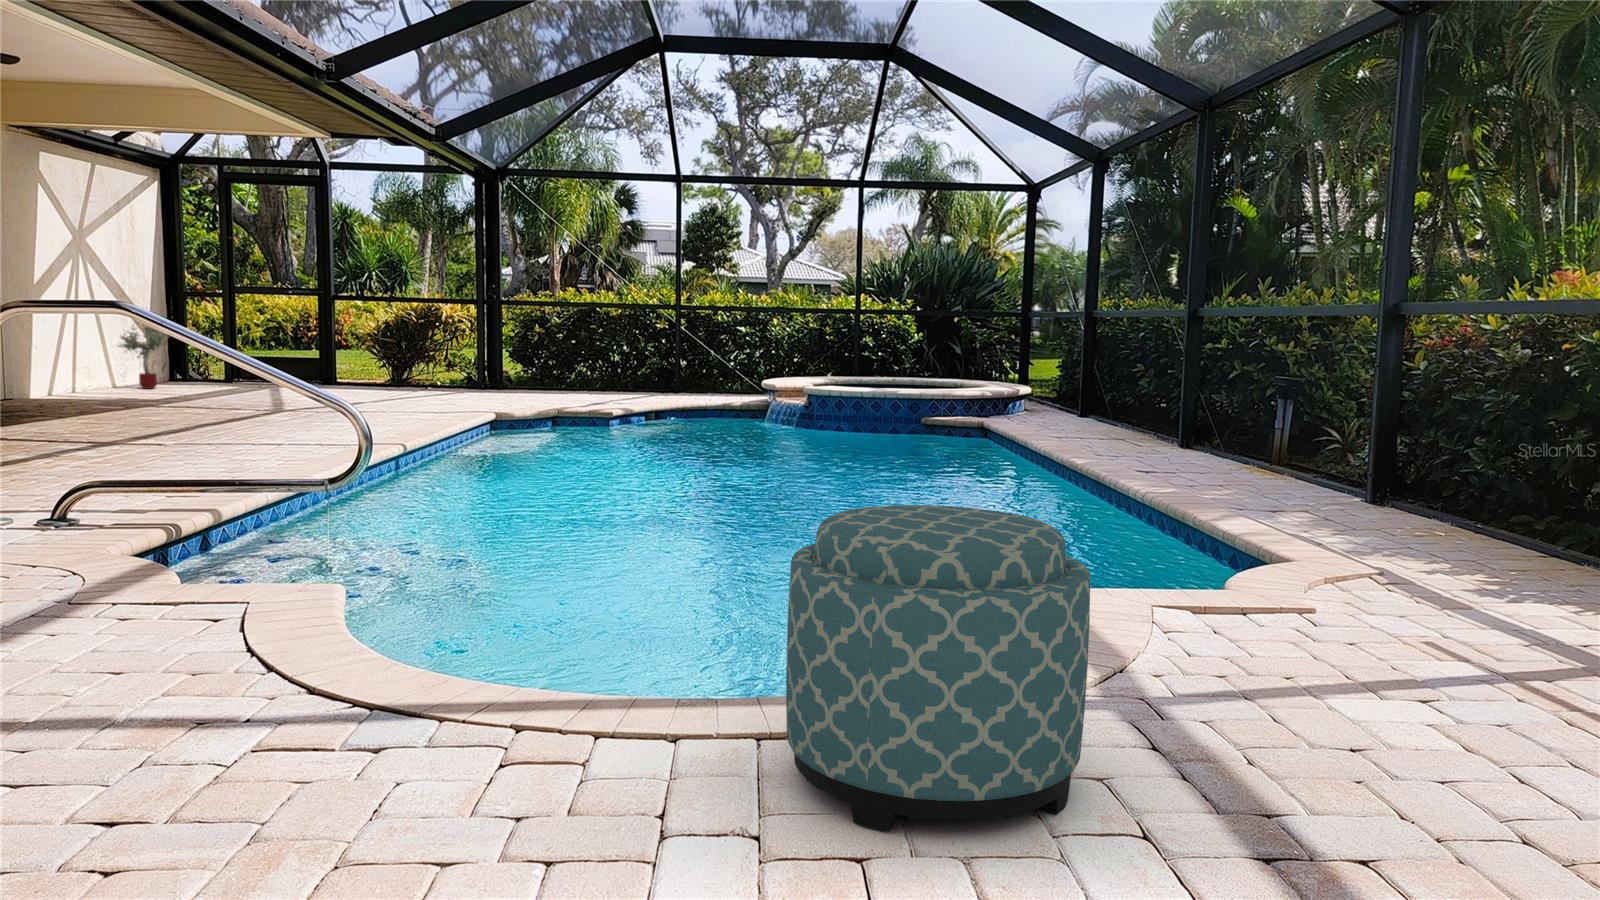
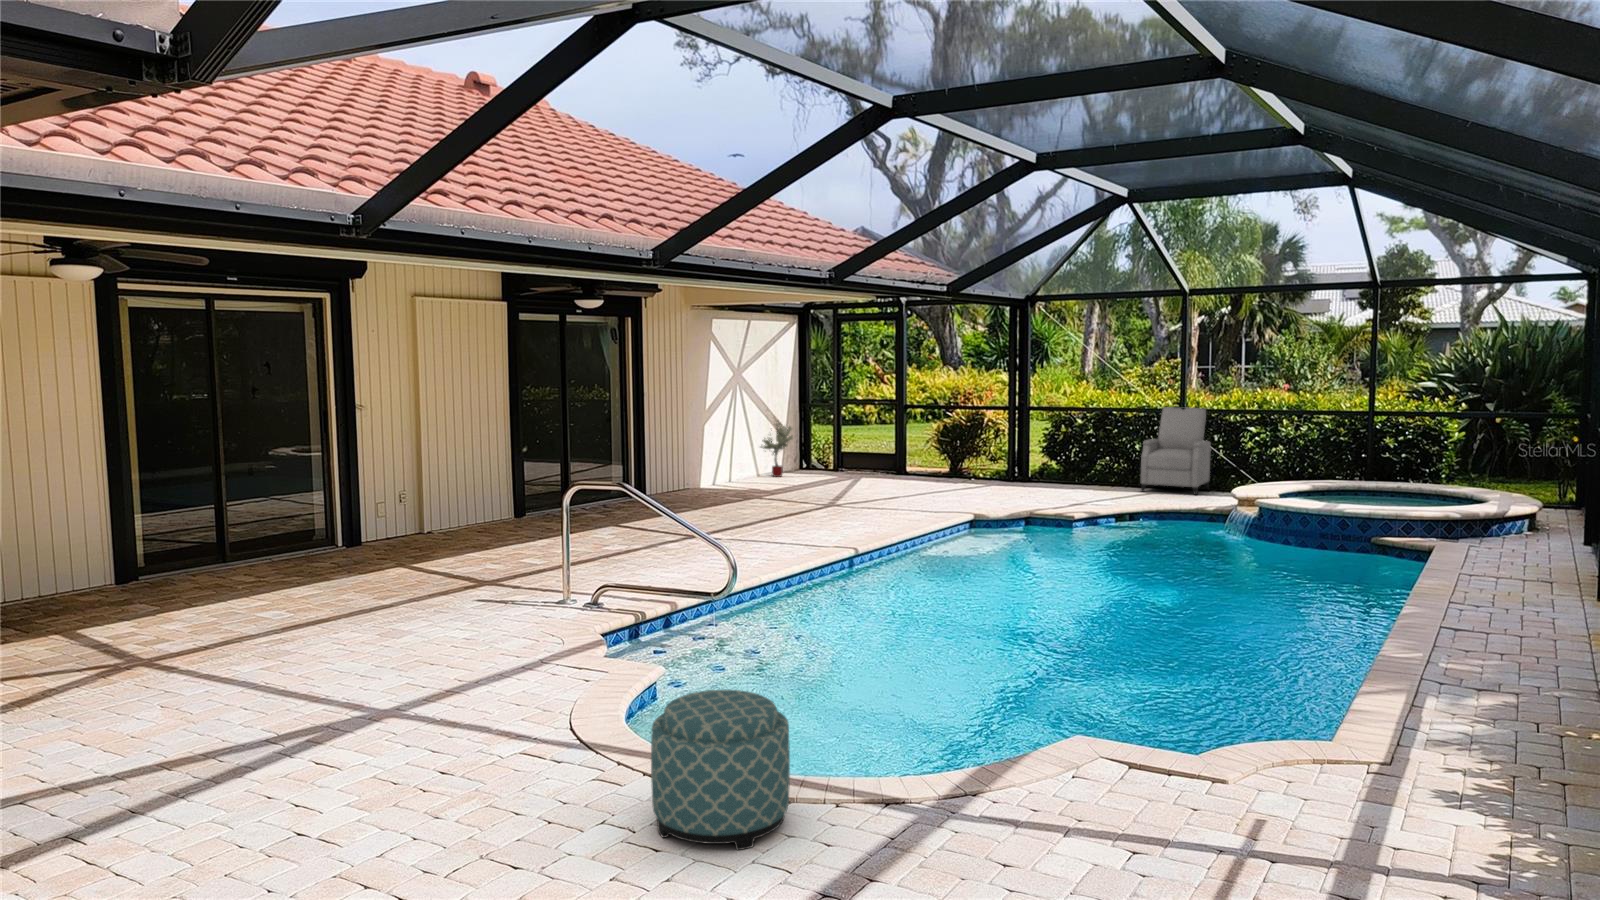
chair: none [641,301,706,396] -> present [1141,407,1211,495]

